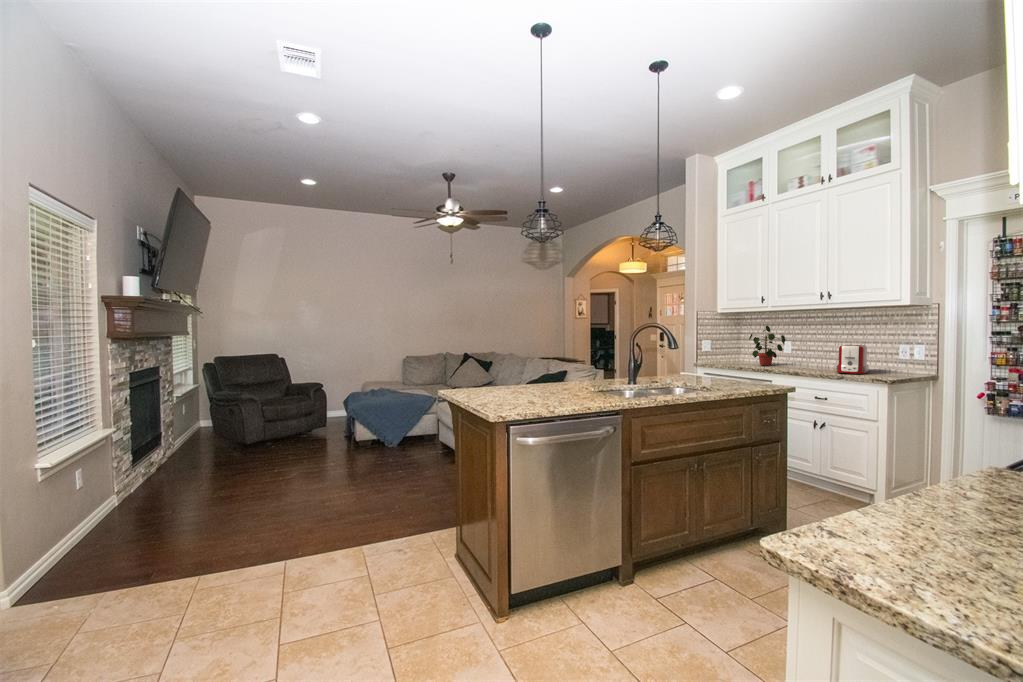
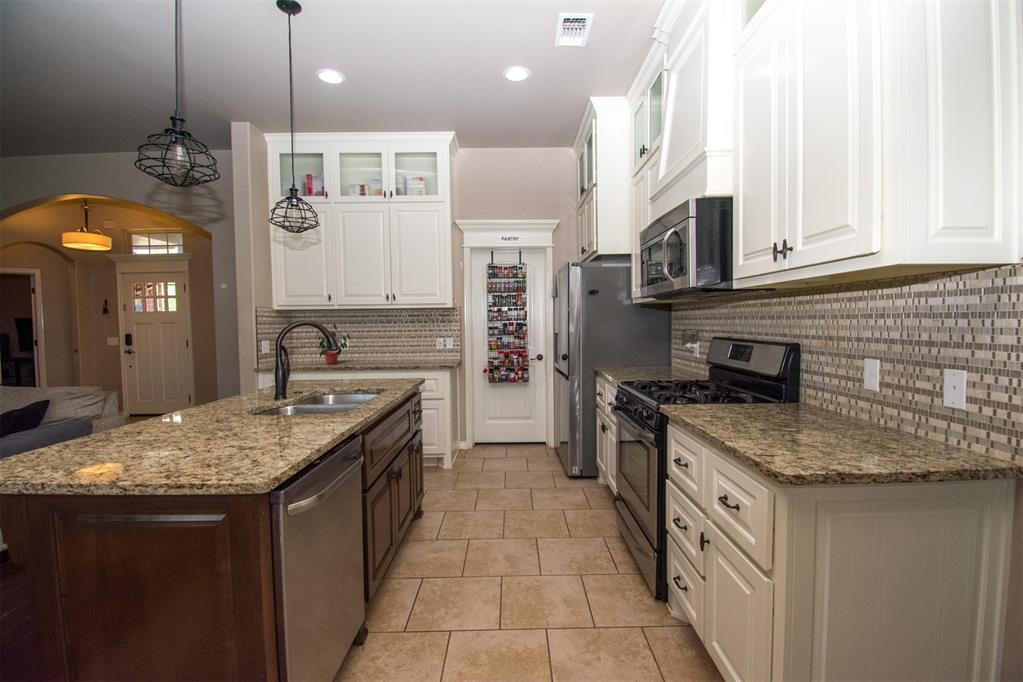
toaster: present [836,345,869,374] -> none [401,340,425,364]

